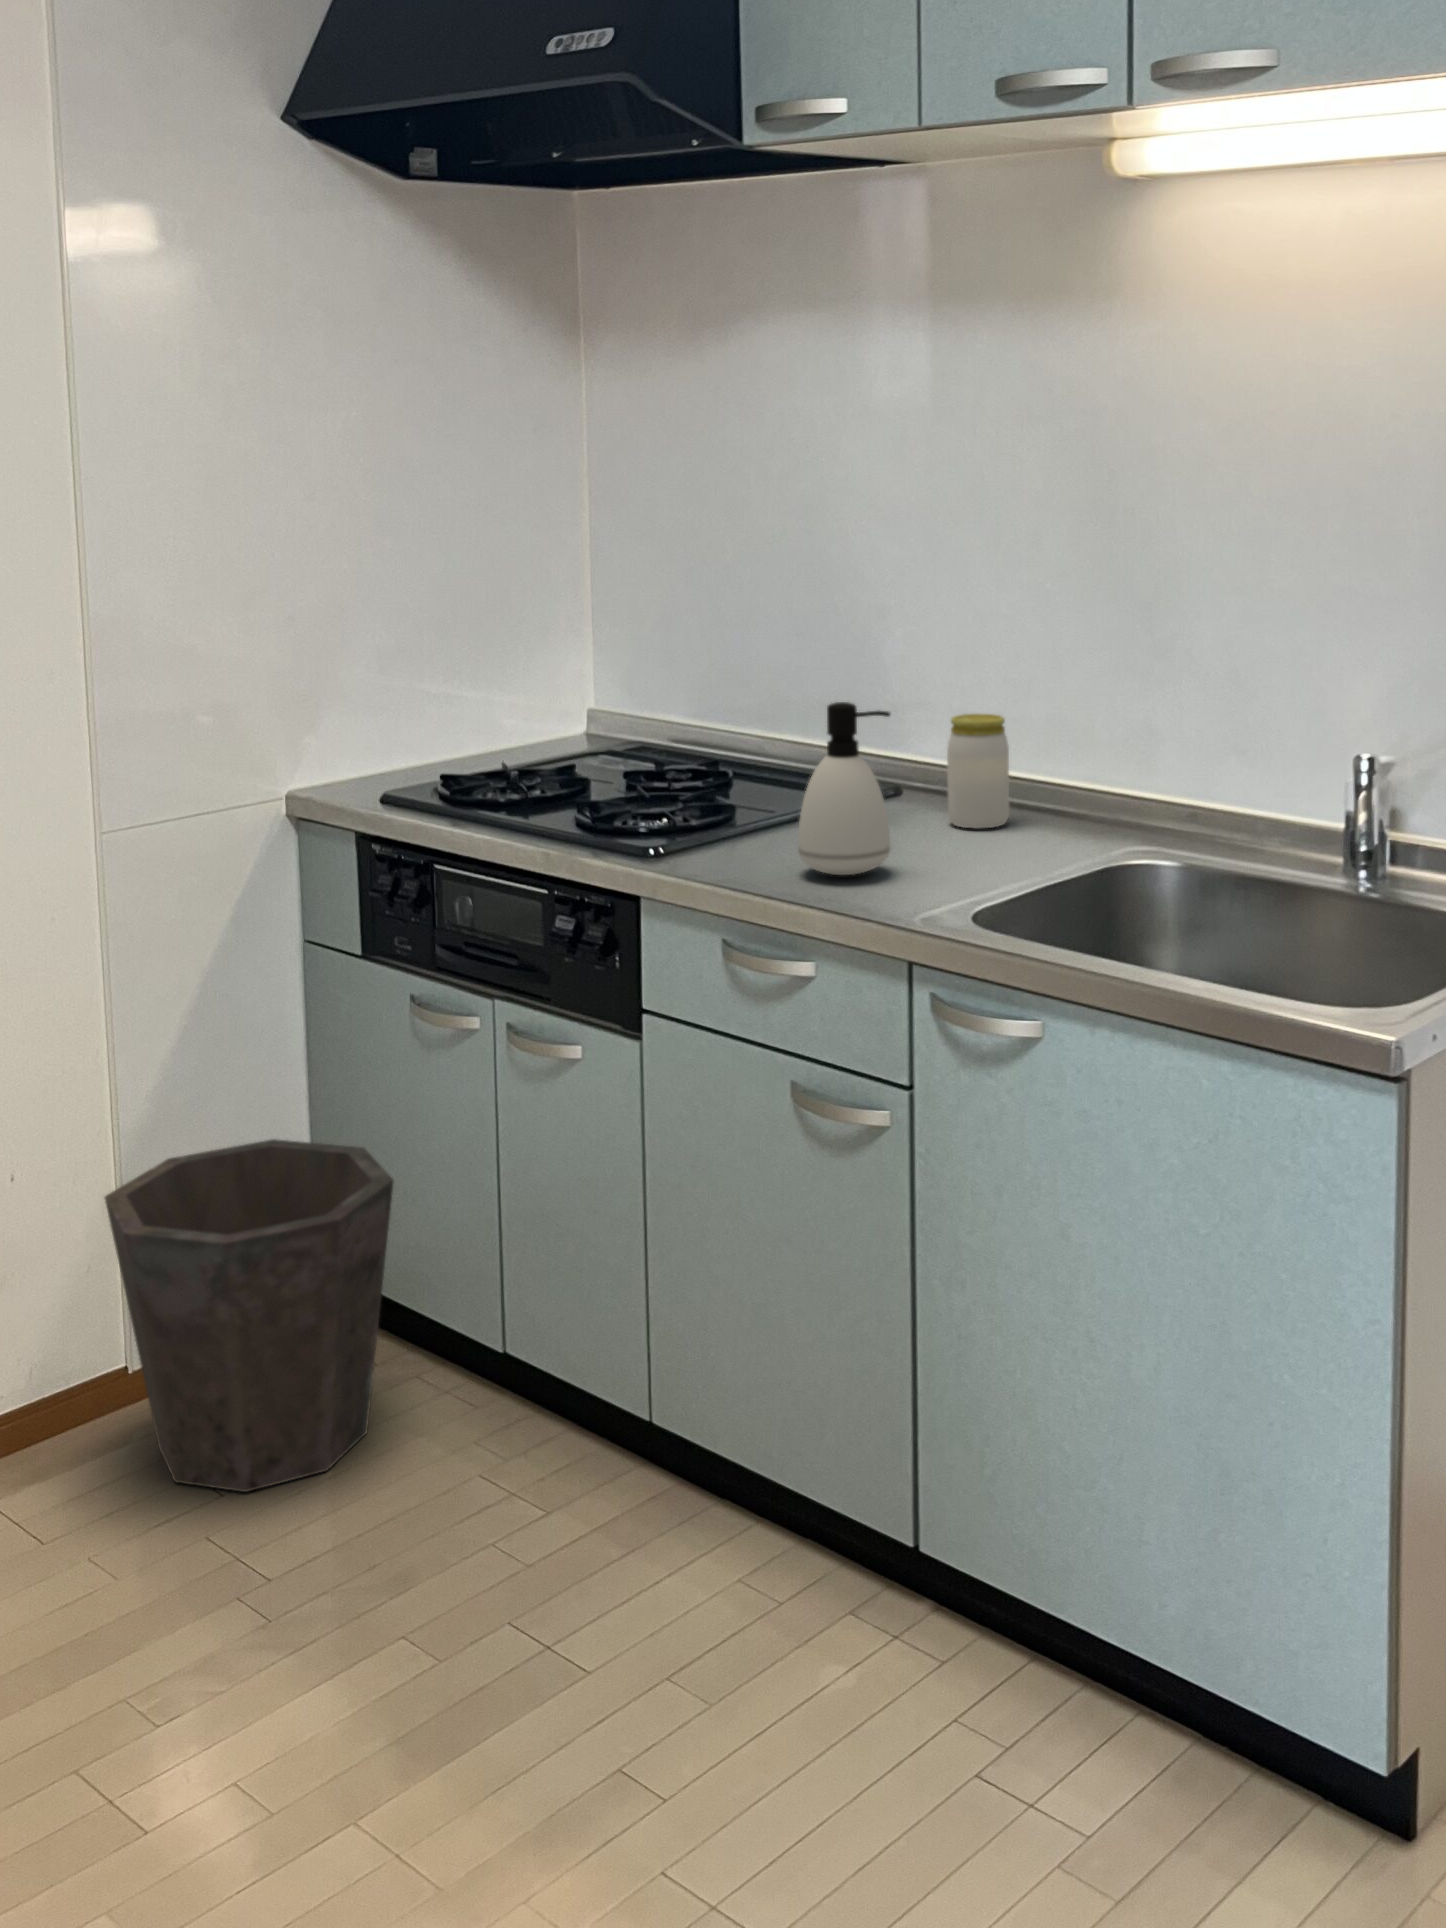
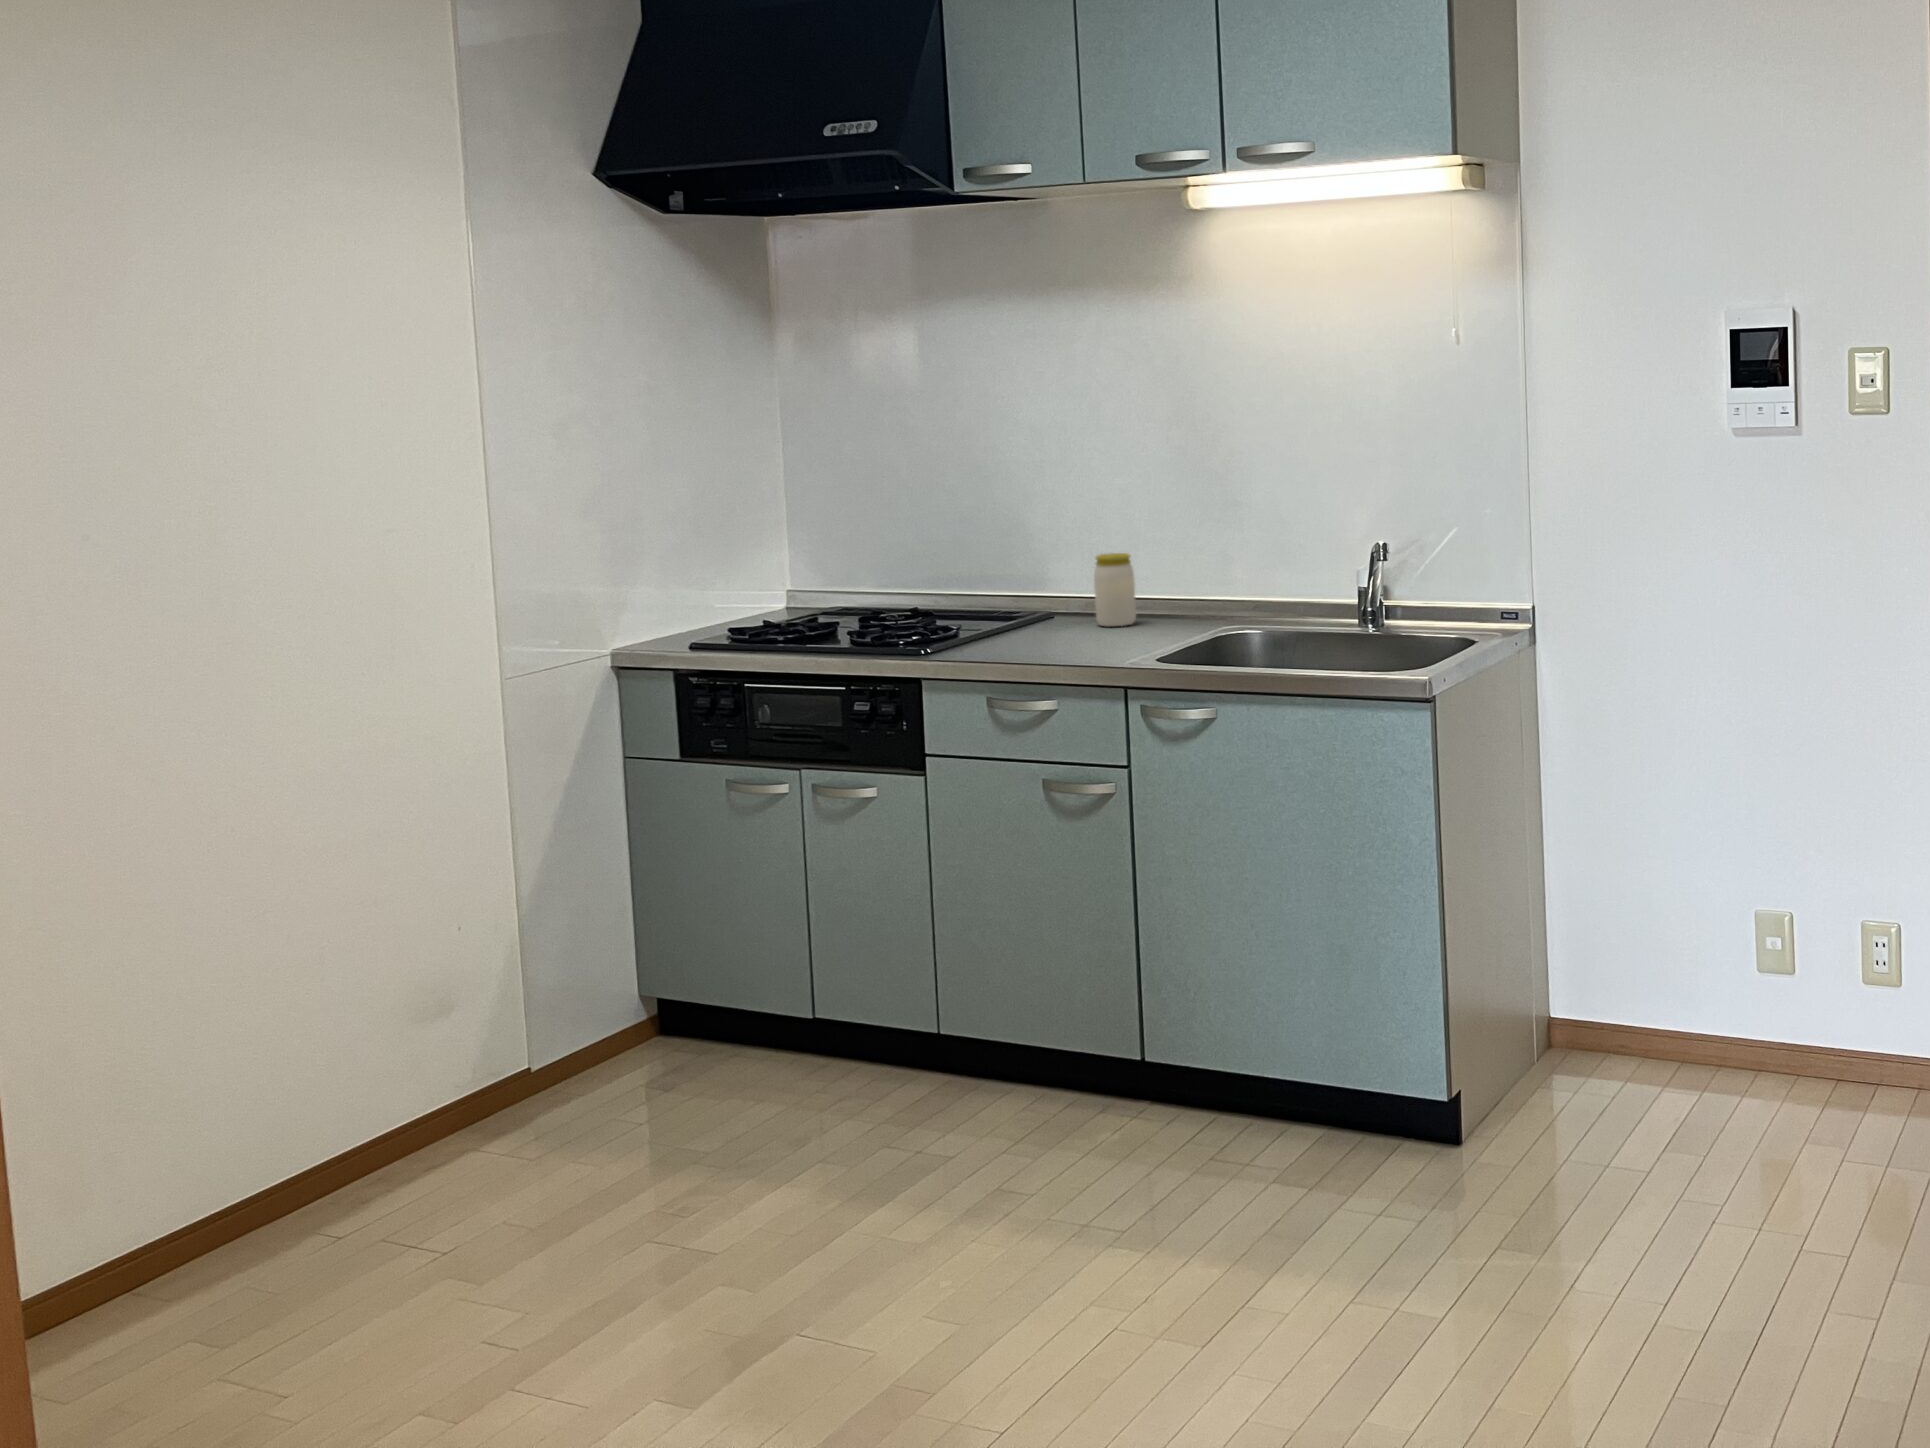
soap dispenser: present [798,702,891,875] -> none [1026,541,1085,651]
waste bin: present [104,1139,394,1492] -> none [532,890,734,1122]

